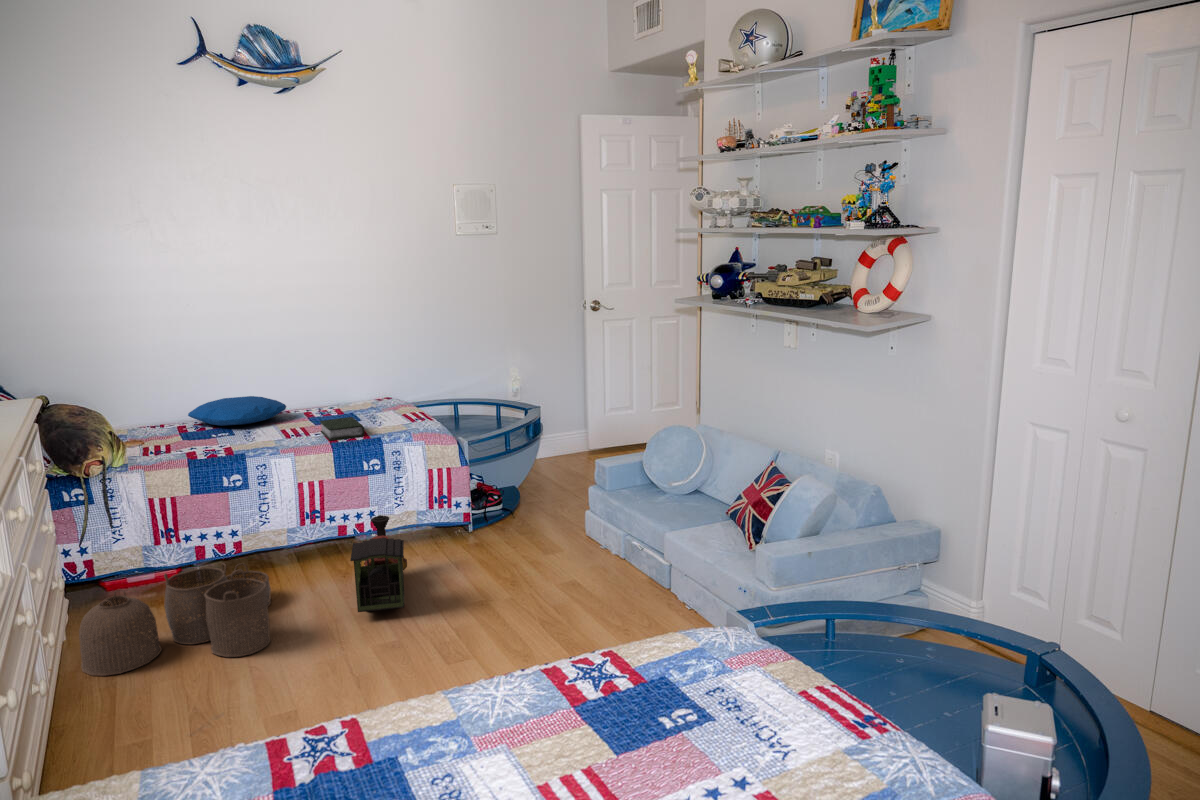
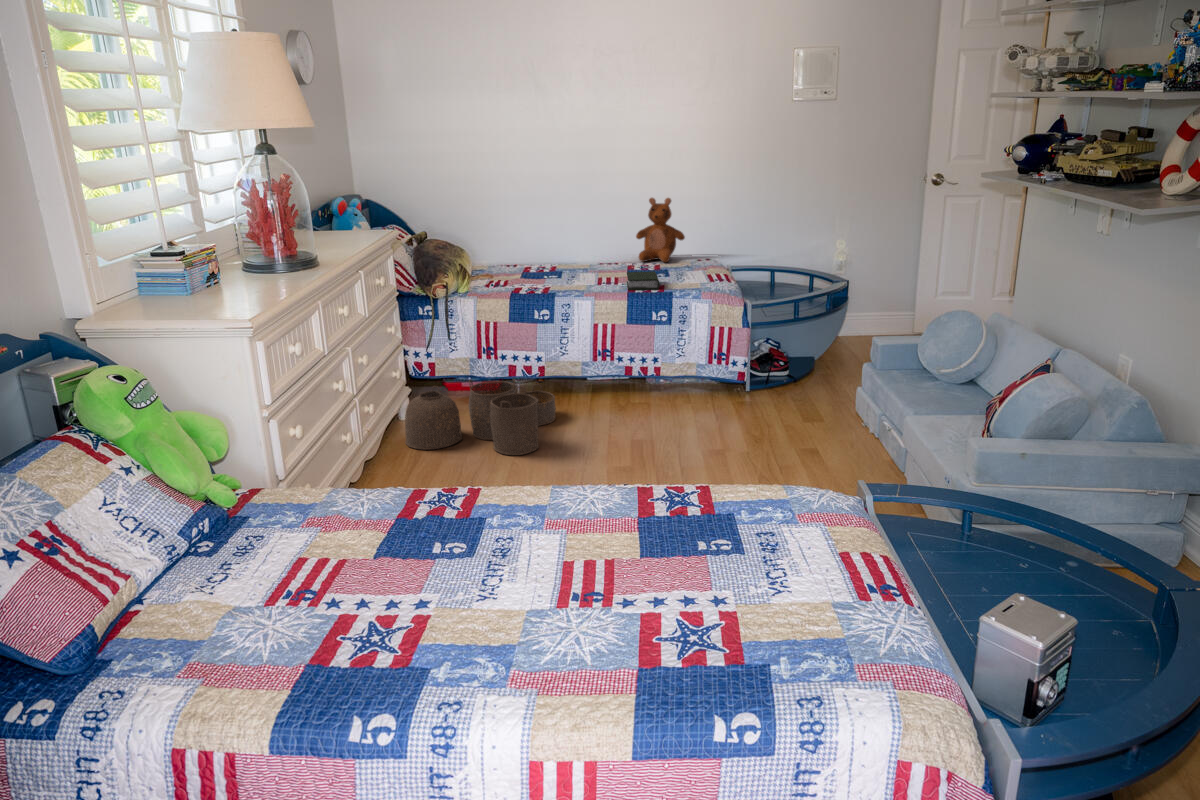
teddy bear: none [304,336,360,407] -> present [636,198,685,262]
pillow: present [188,396,286,426] -> none [533,246,611,270]
toy train: present [350,515,407,612] -> none [607,361,673,443]

